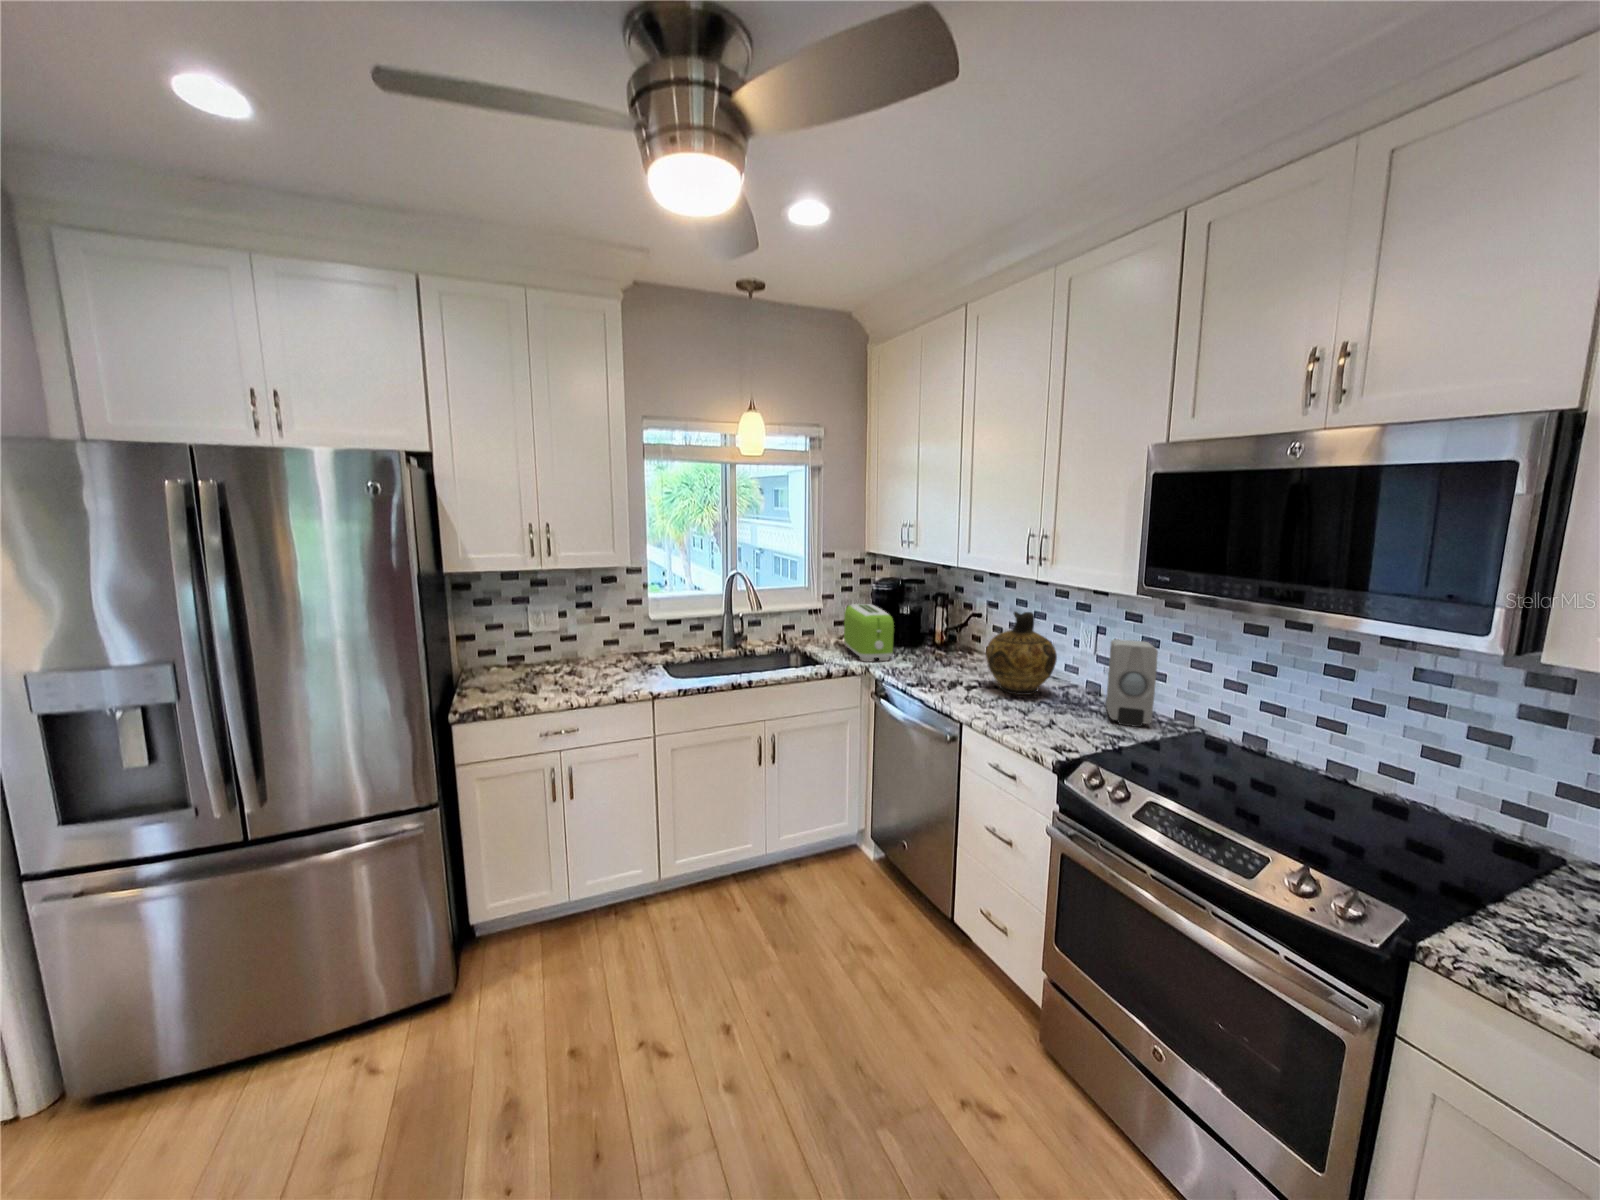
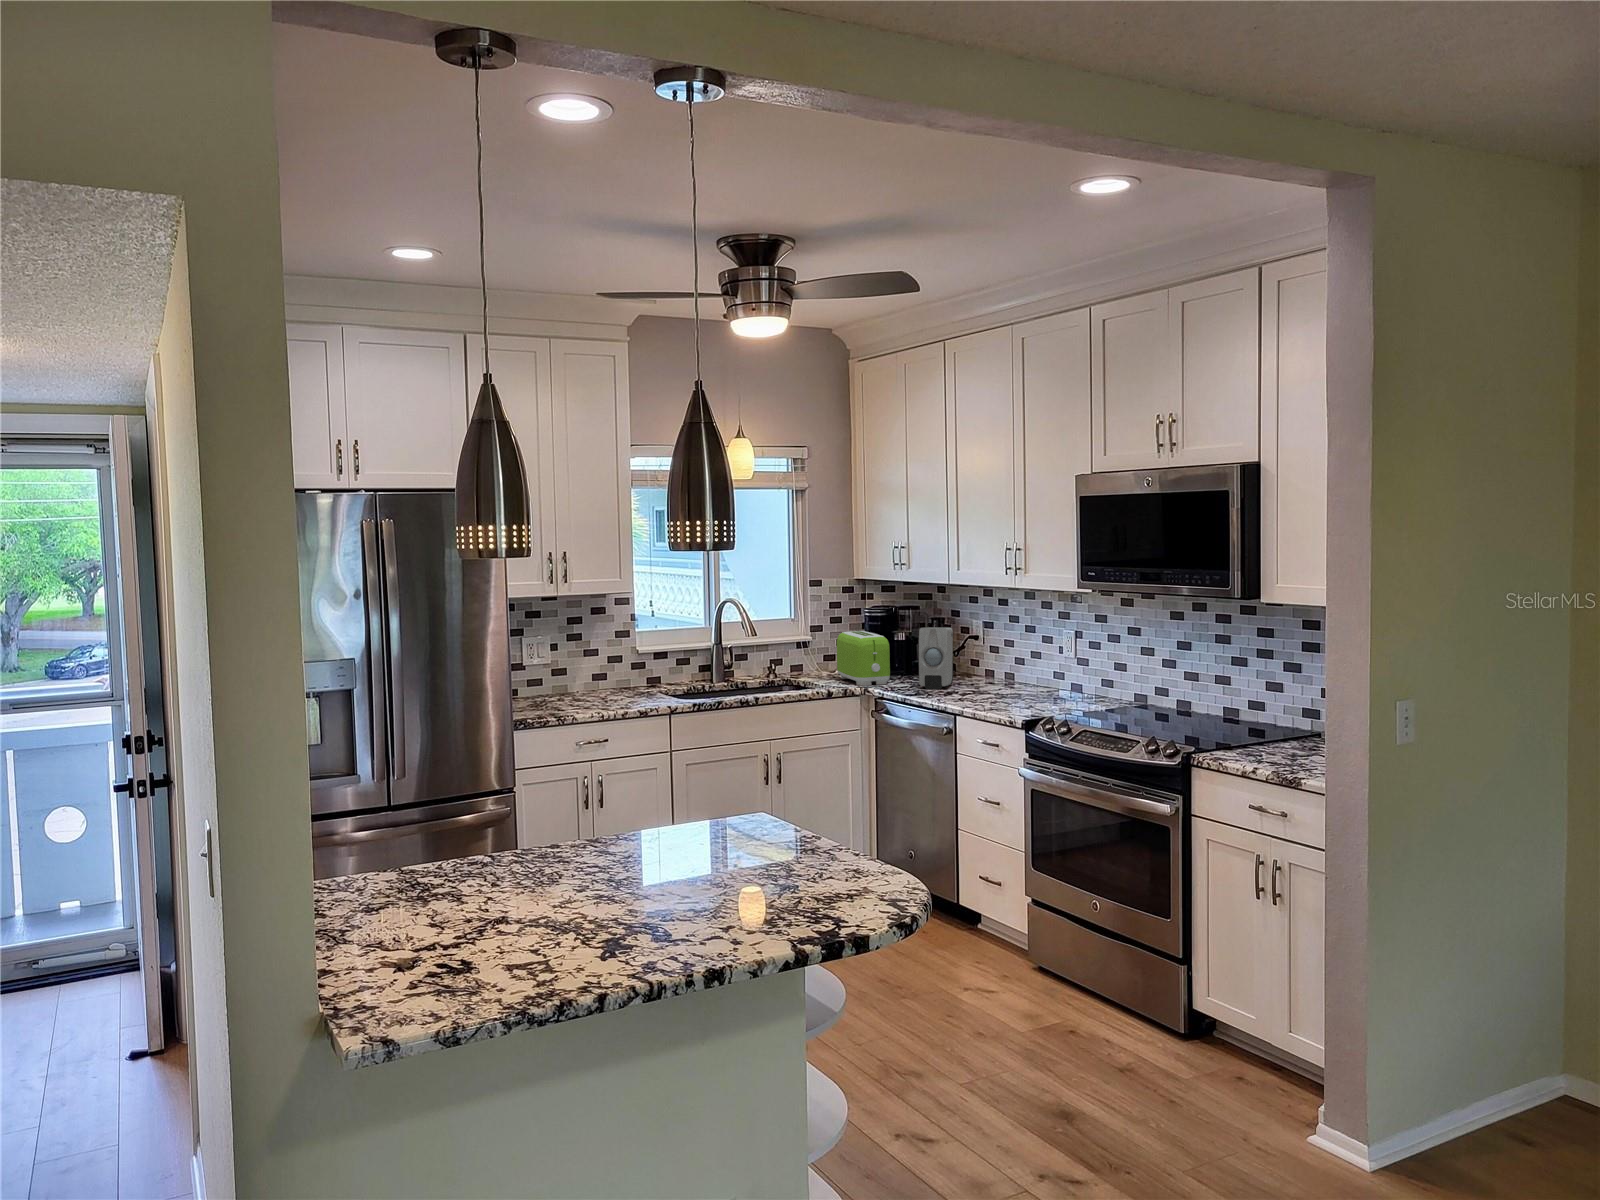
ceramic jug: present [986,612,1057,695] -> none [977,619,1040,697]
soap dispenser: present [1106,639,1158,727] -> present [919,627,953,689]

